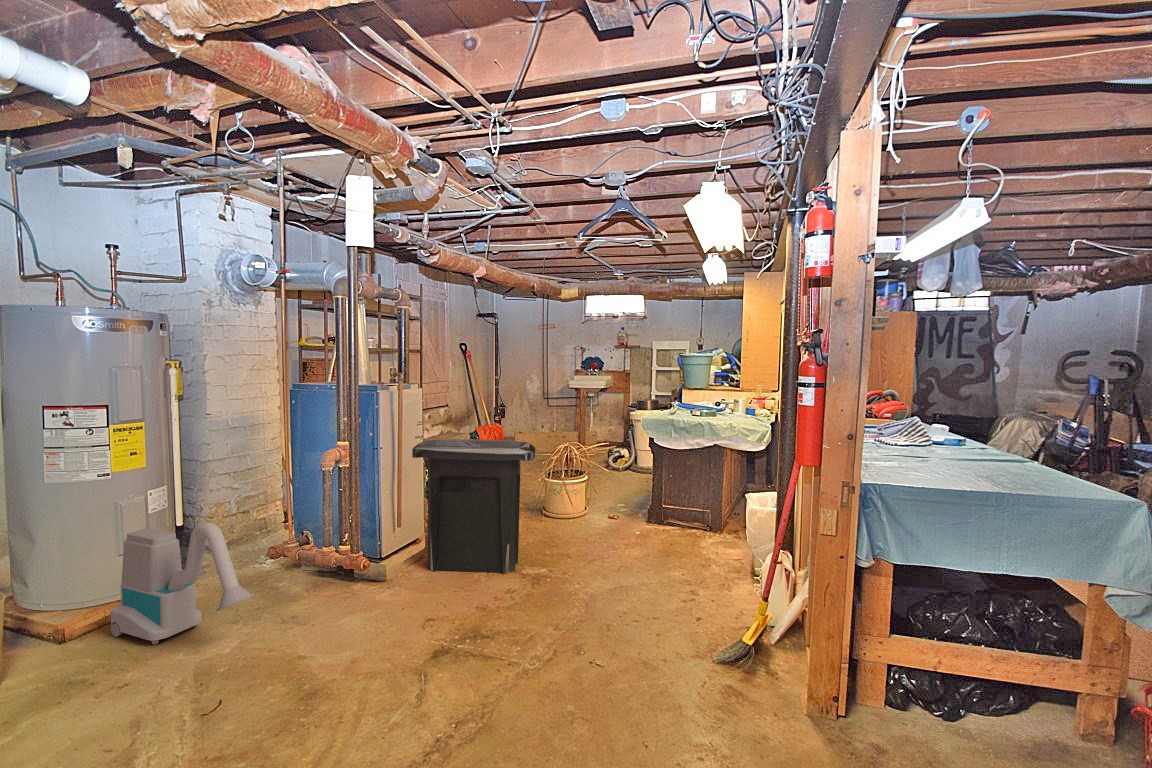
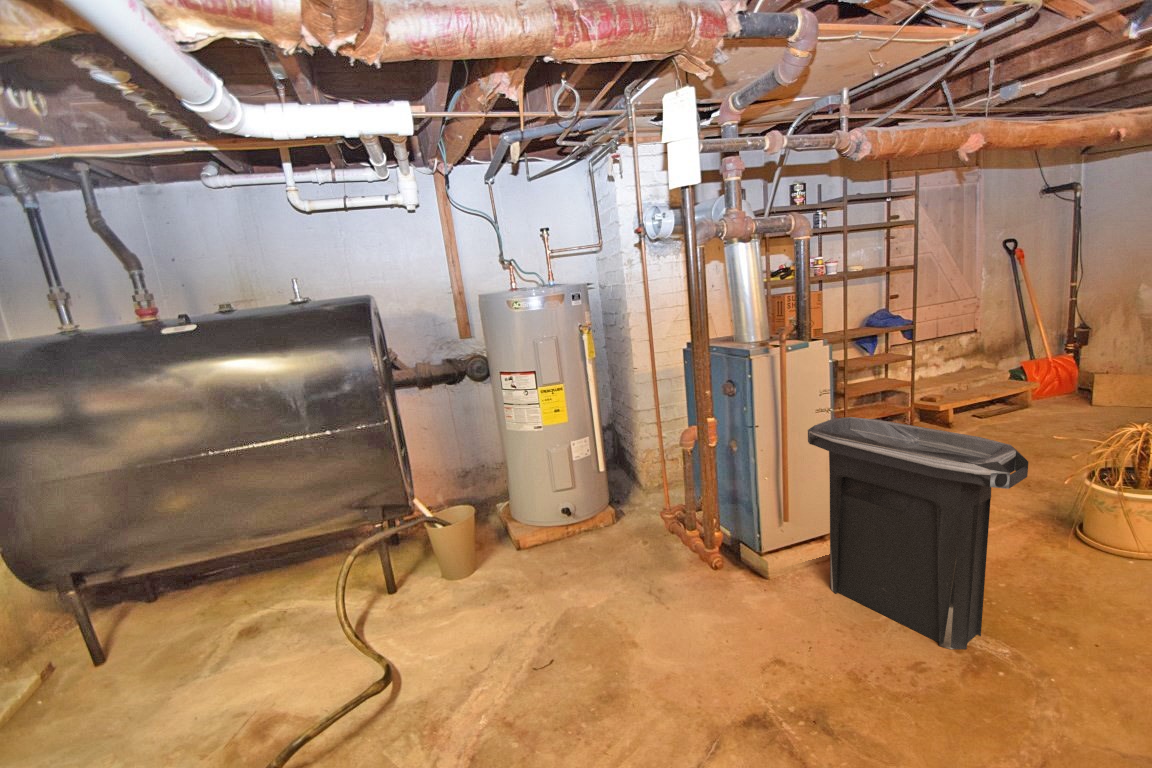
vacuum cleaner: present [111,522,255,645] -> none [546,474,604,575]

